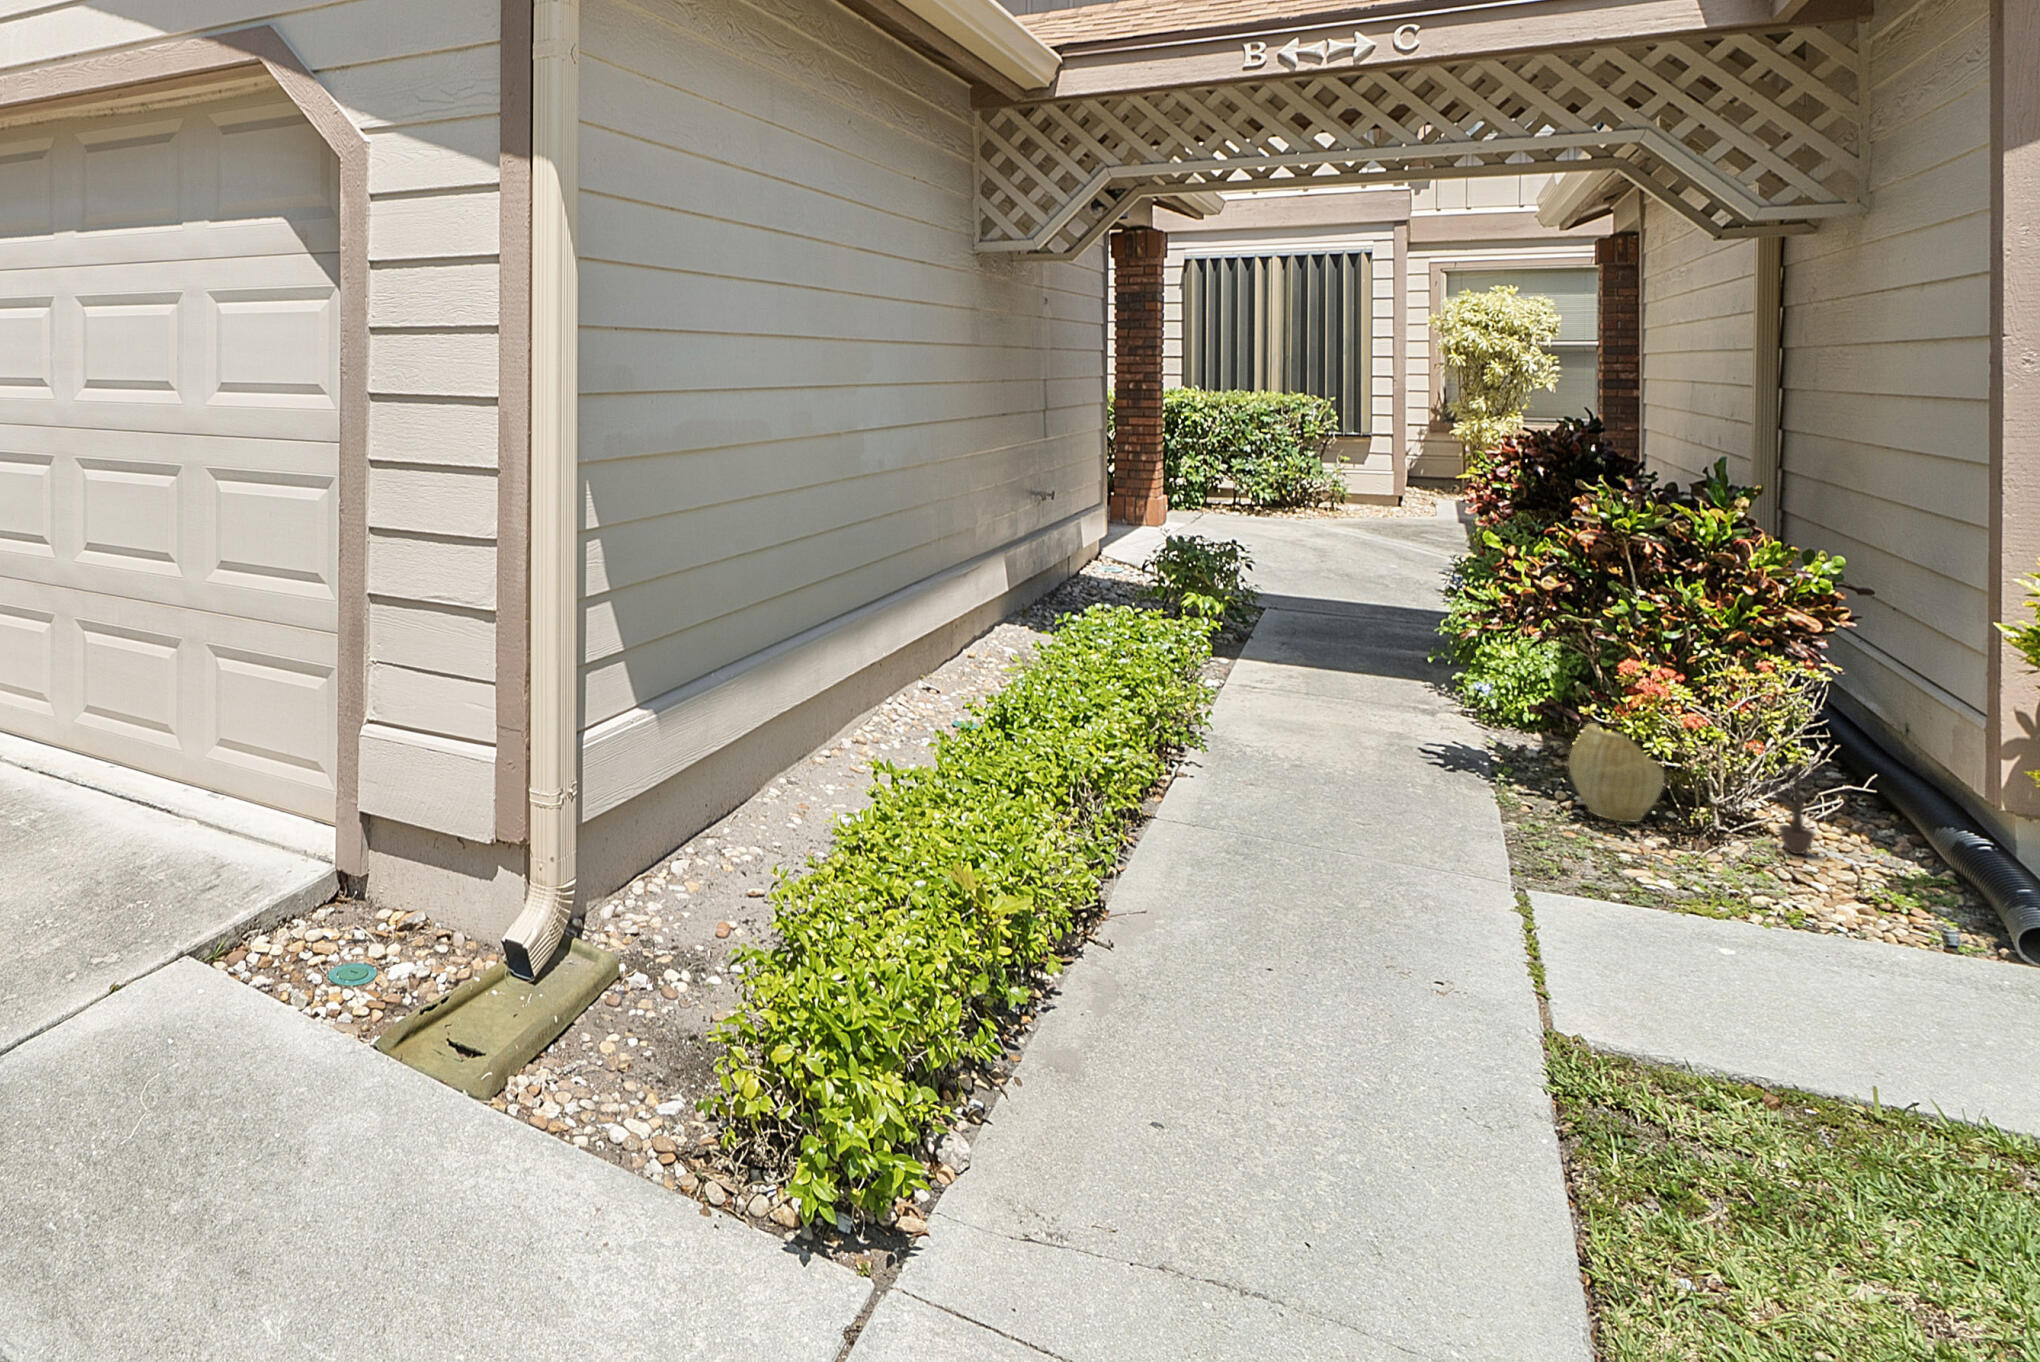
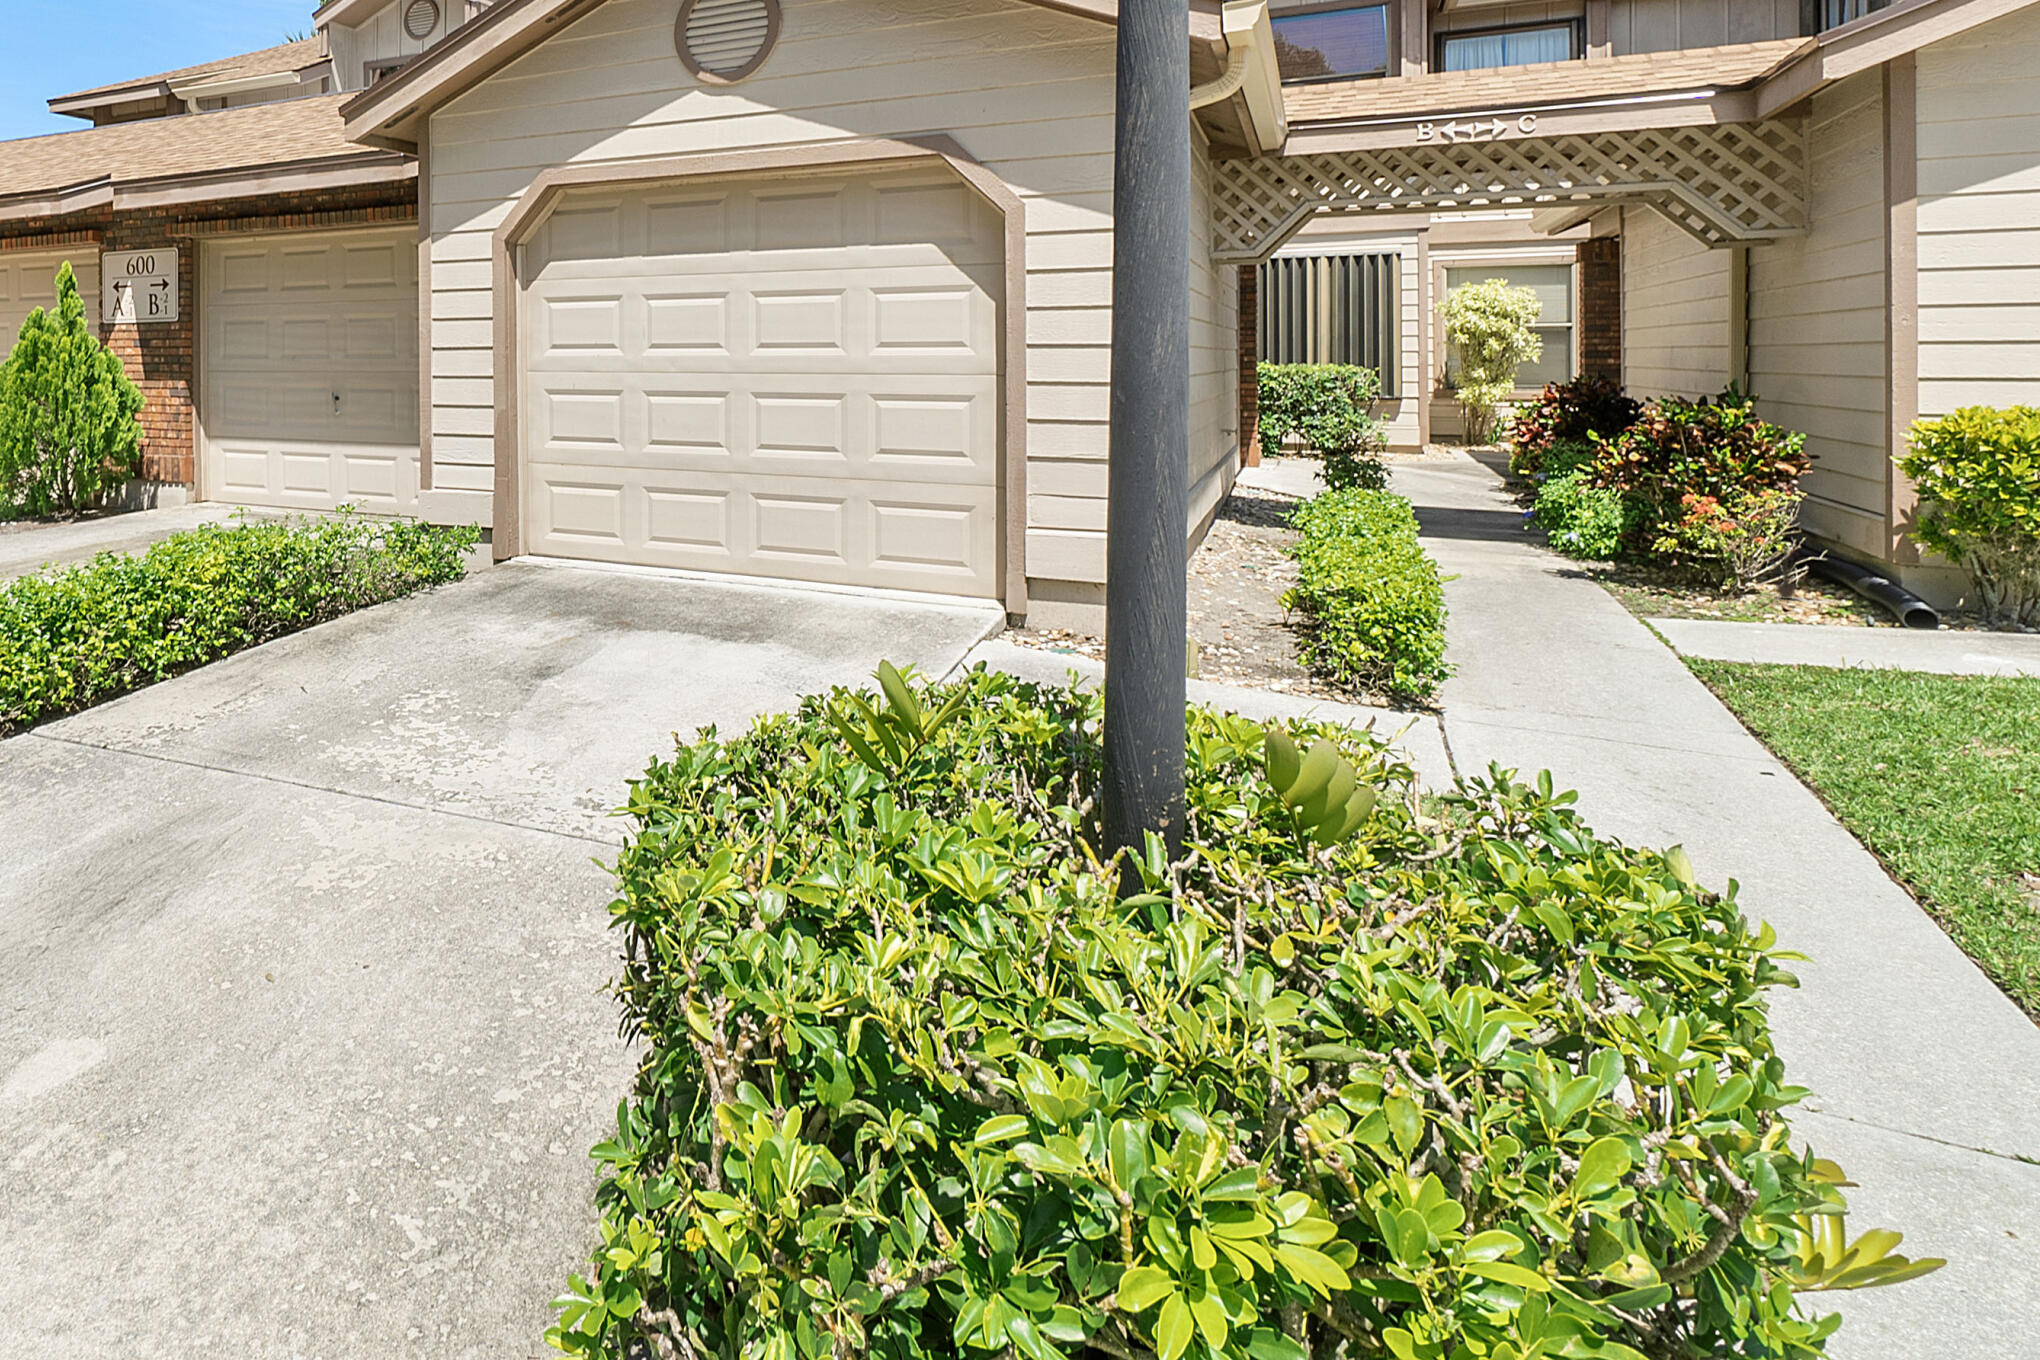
woven basket: present [1569,723,1664,822] -> none [1646,535,1706,590]

